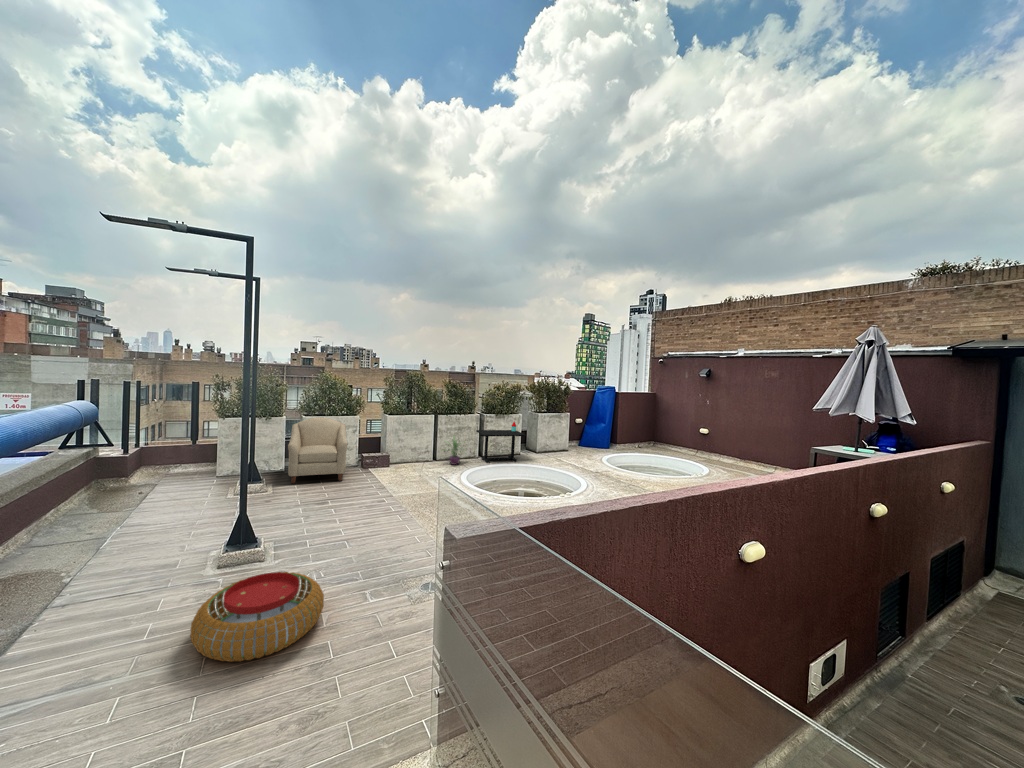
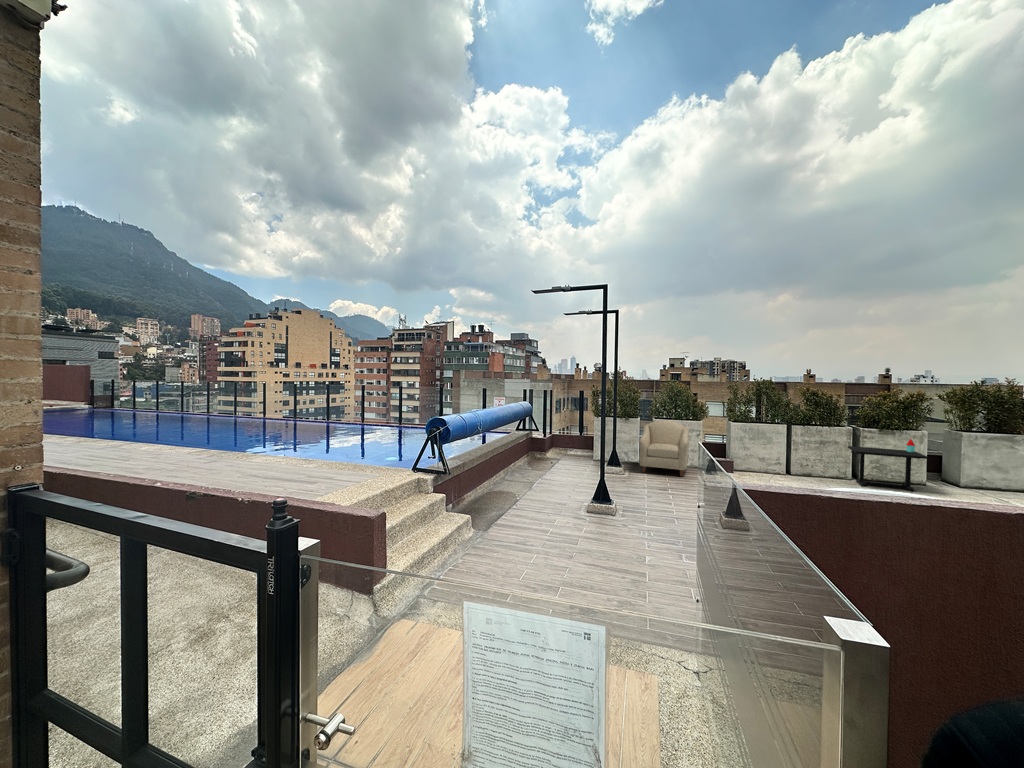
decorative plant: present [450,439,460,465] -> none [792,448,832,482]
pouf: present [190,572,324,662] -> none [568,511,643,557]

